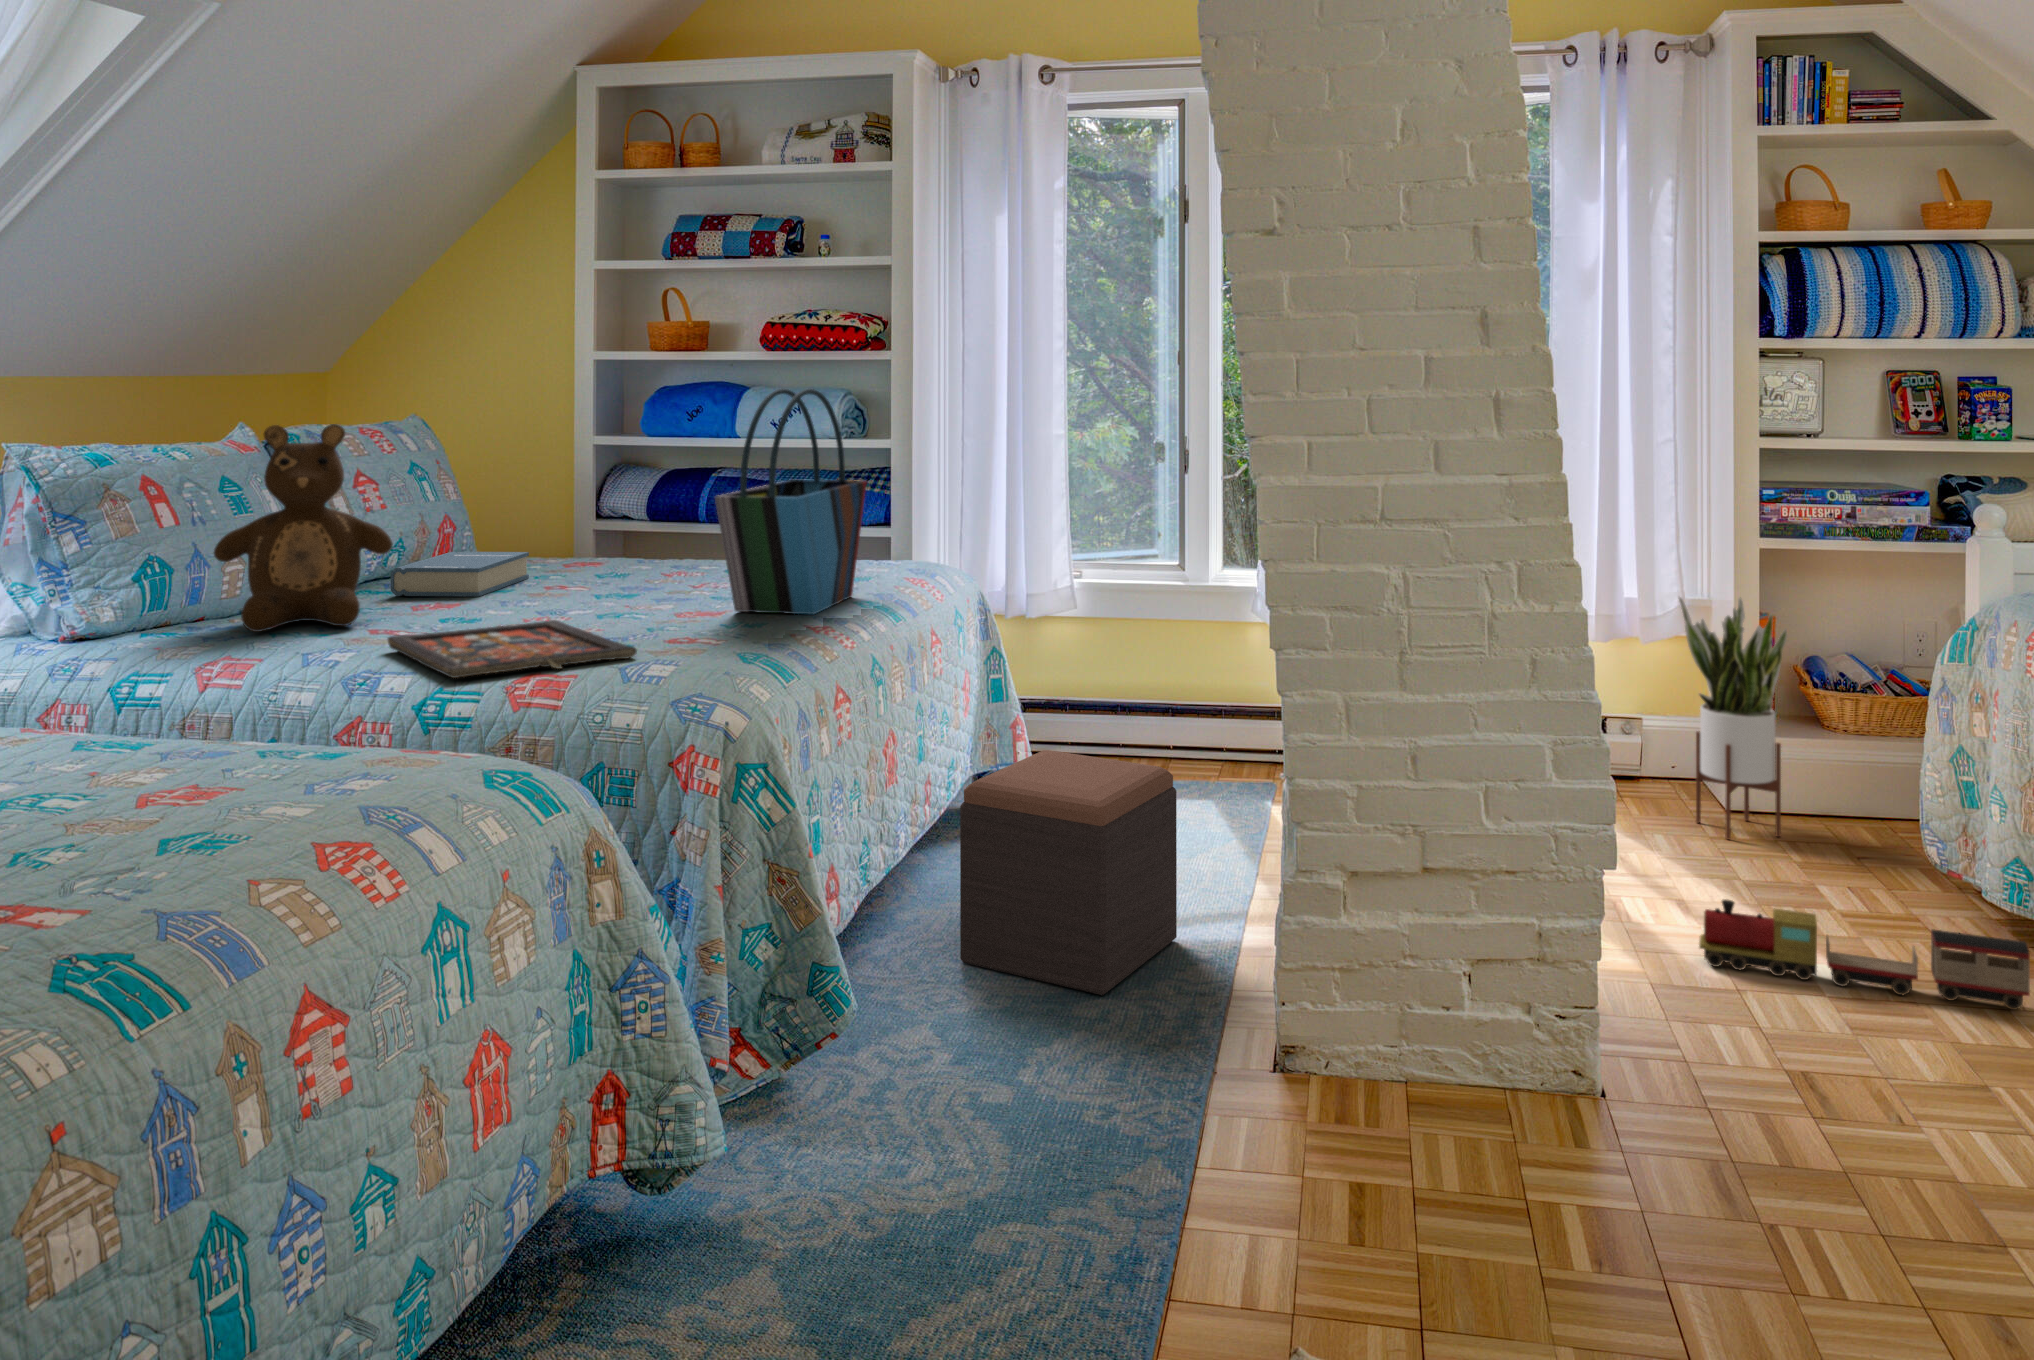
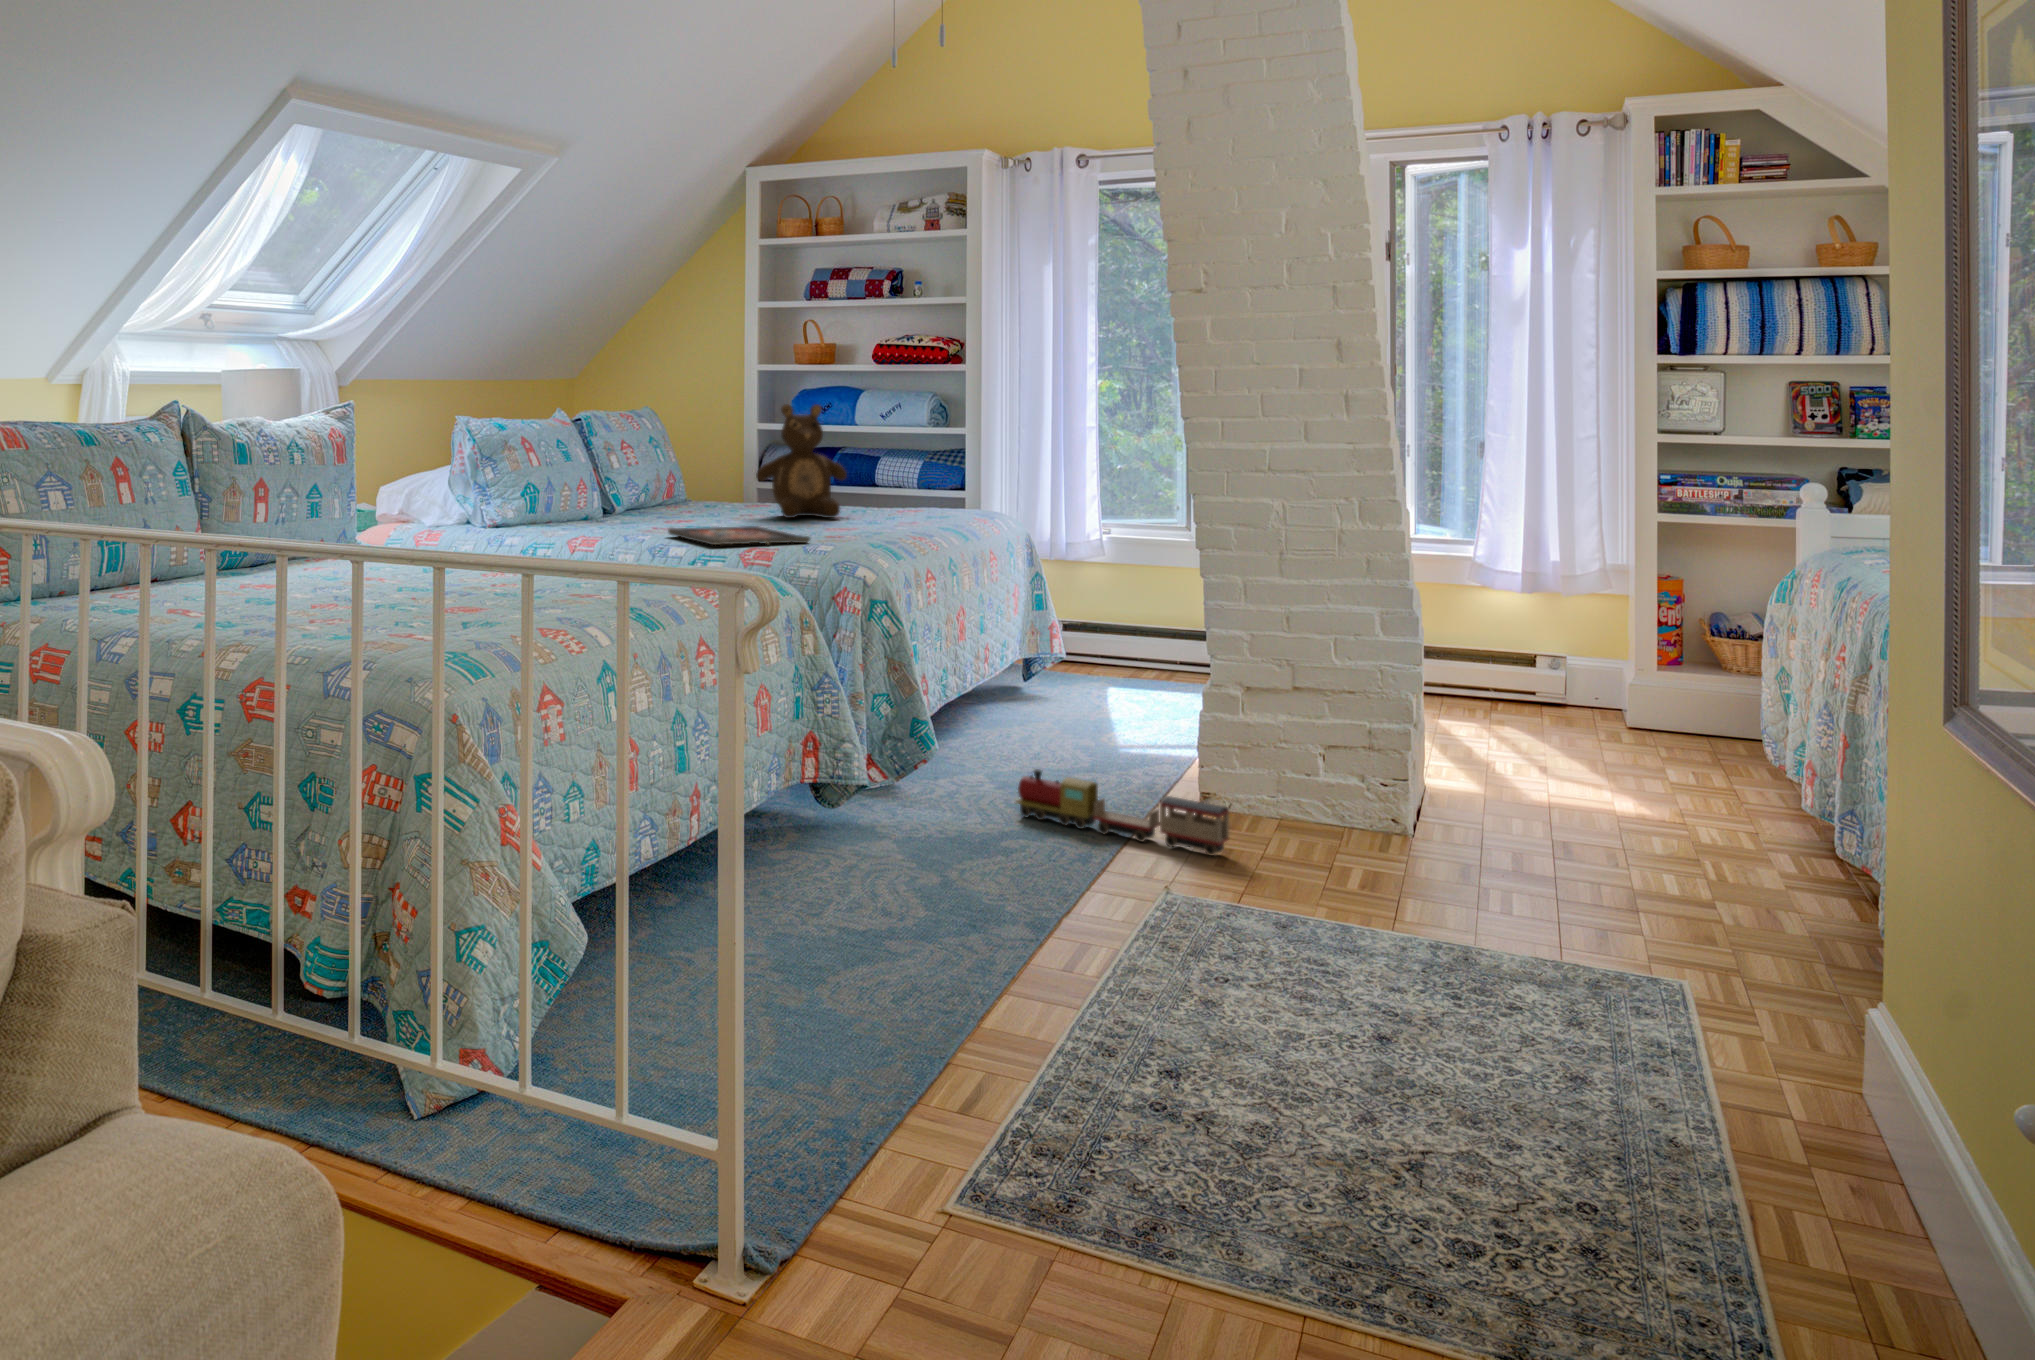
tote bag: present [715,388,867,614] -> none [852,388,948,531]
teddy bear: present [214,424,393,632] -> present [756,404,847,518]
hardback book: present [391,552,529,597] -> none [648,493,726,518]
potted plant: present [1679,597,1787,839] -> none [1580,553,1674,742]
footstool: present [960,750,1177,995] -> none [1007,626,1153,769]
toy train: present [1699,899,2030,1010] -> present [1016,769,1229,856]

